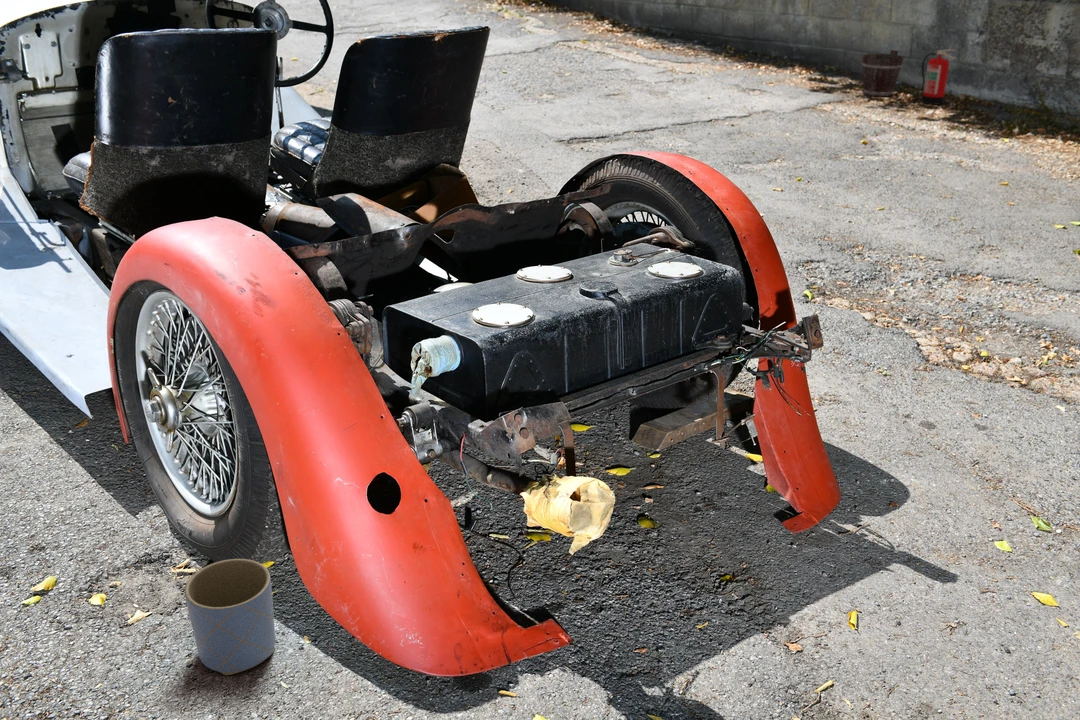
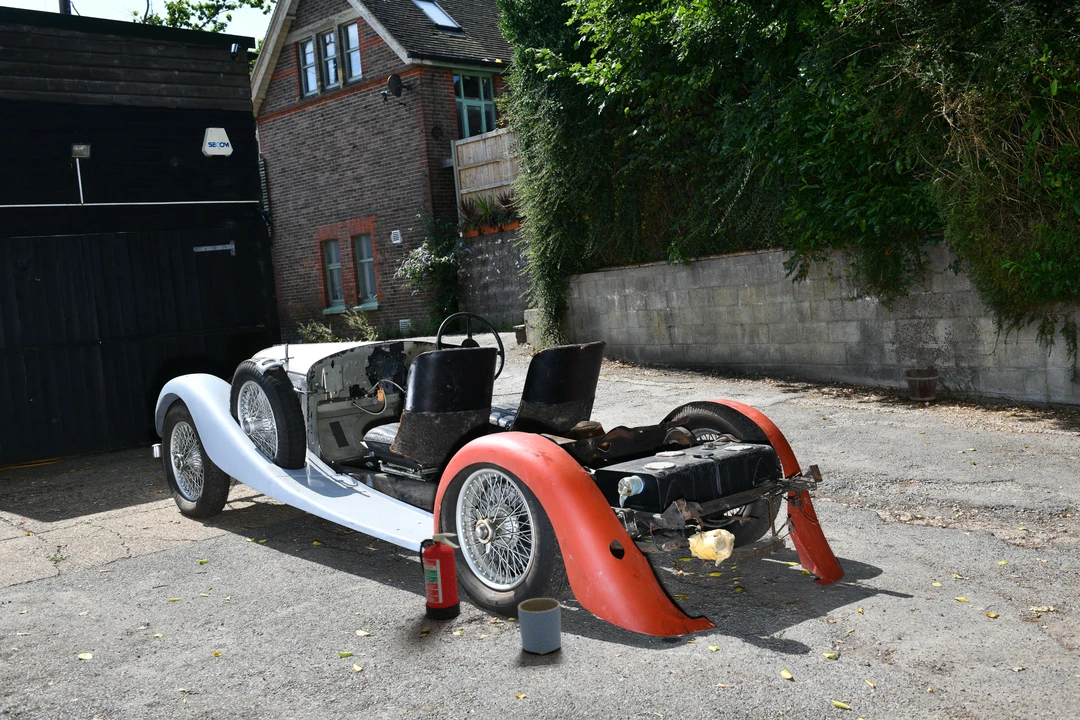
fire extinguisher: present [921,49,954,105] -> present [419,533,460,619]
bucket: present [862,50,904,97] -> present [905,366,939,401]

